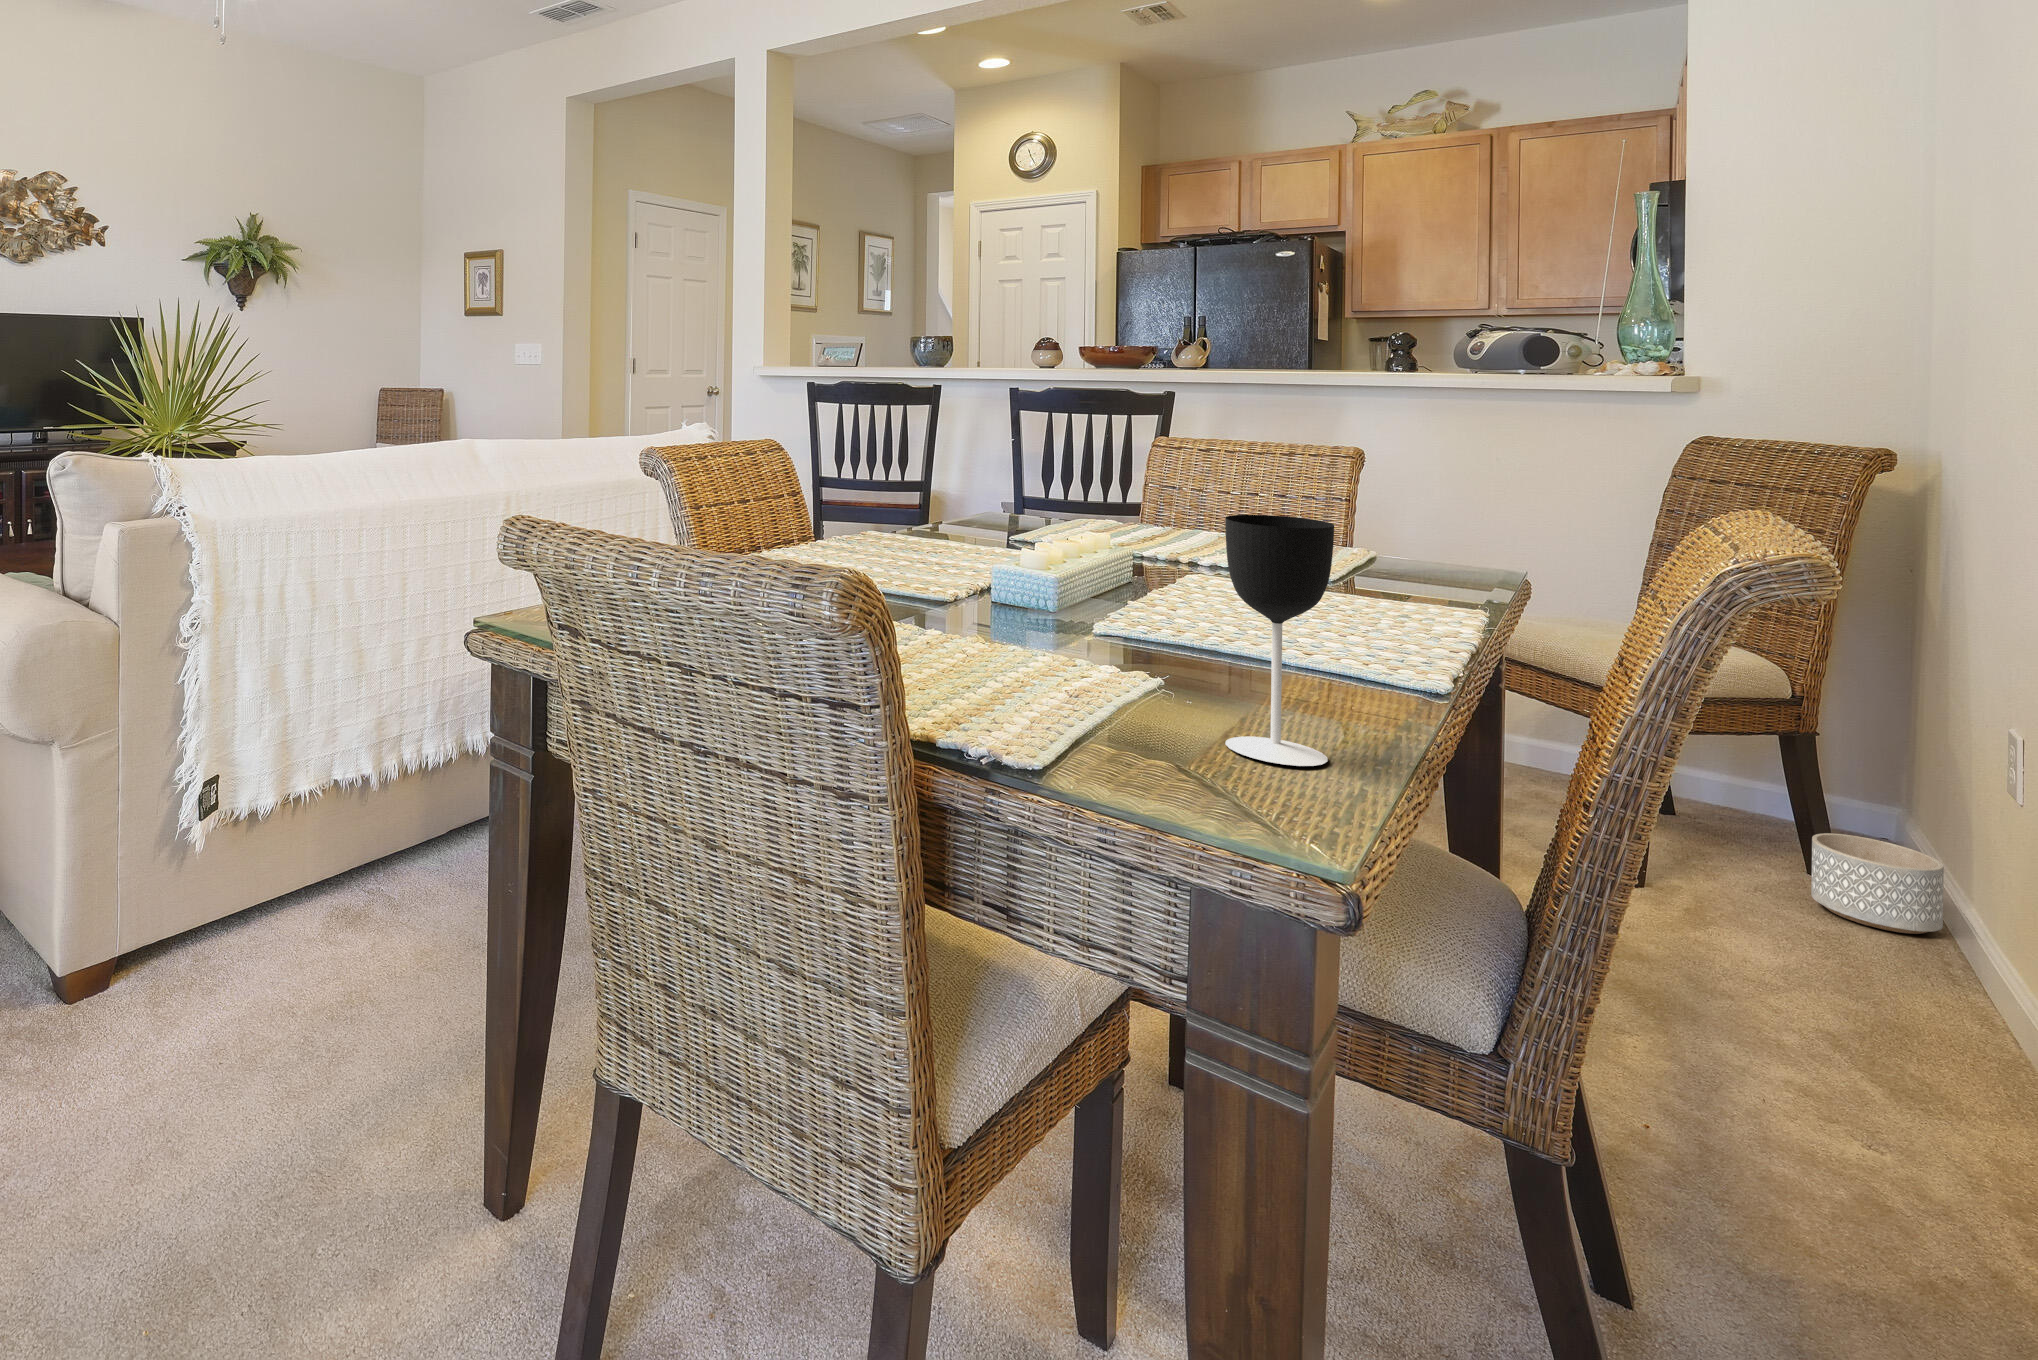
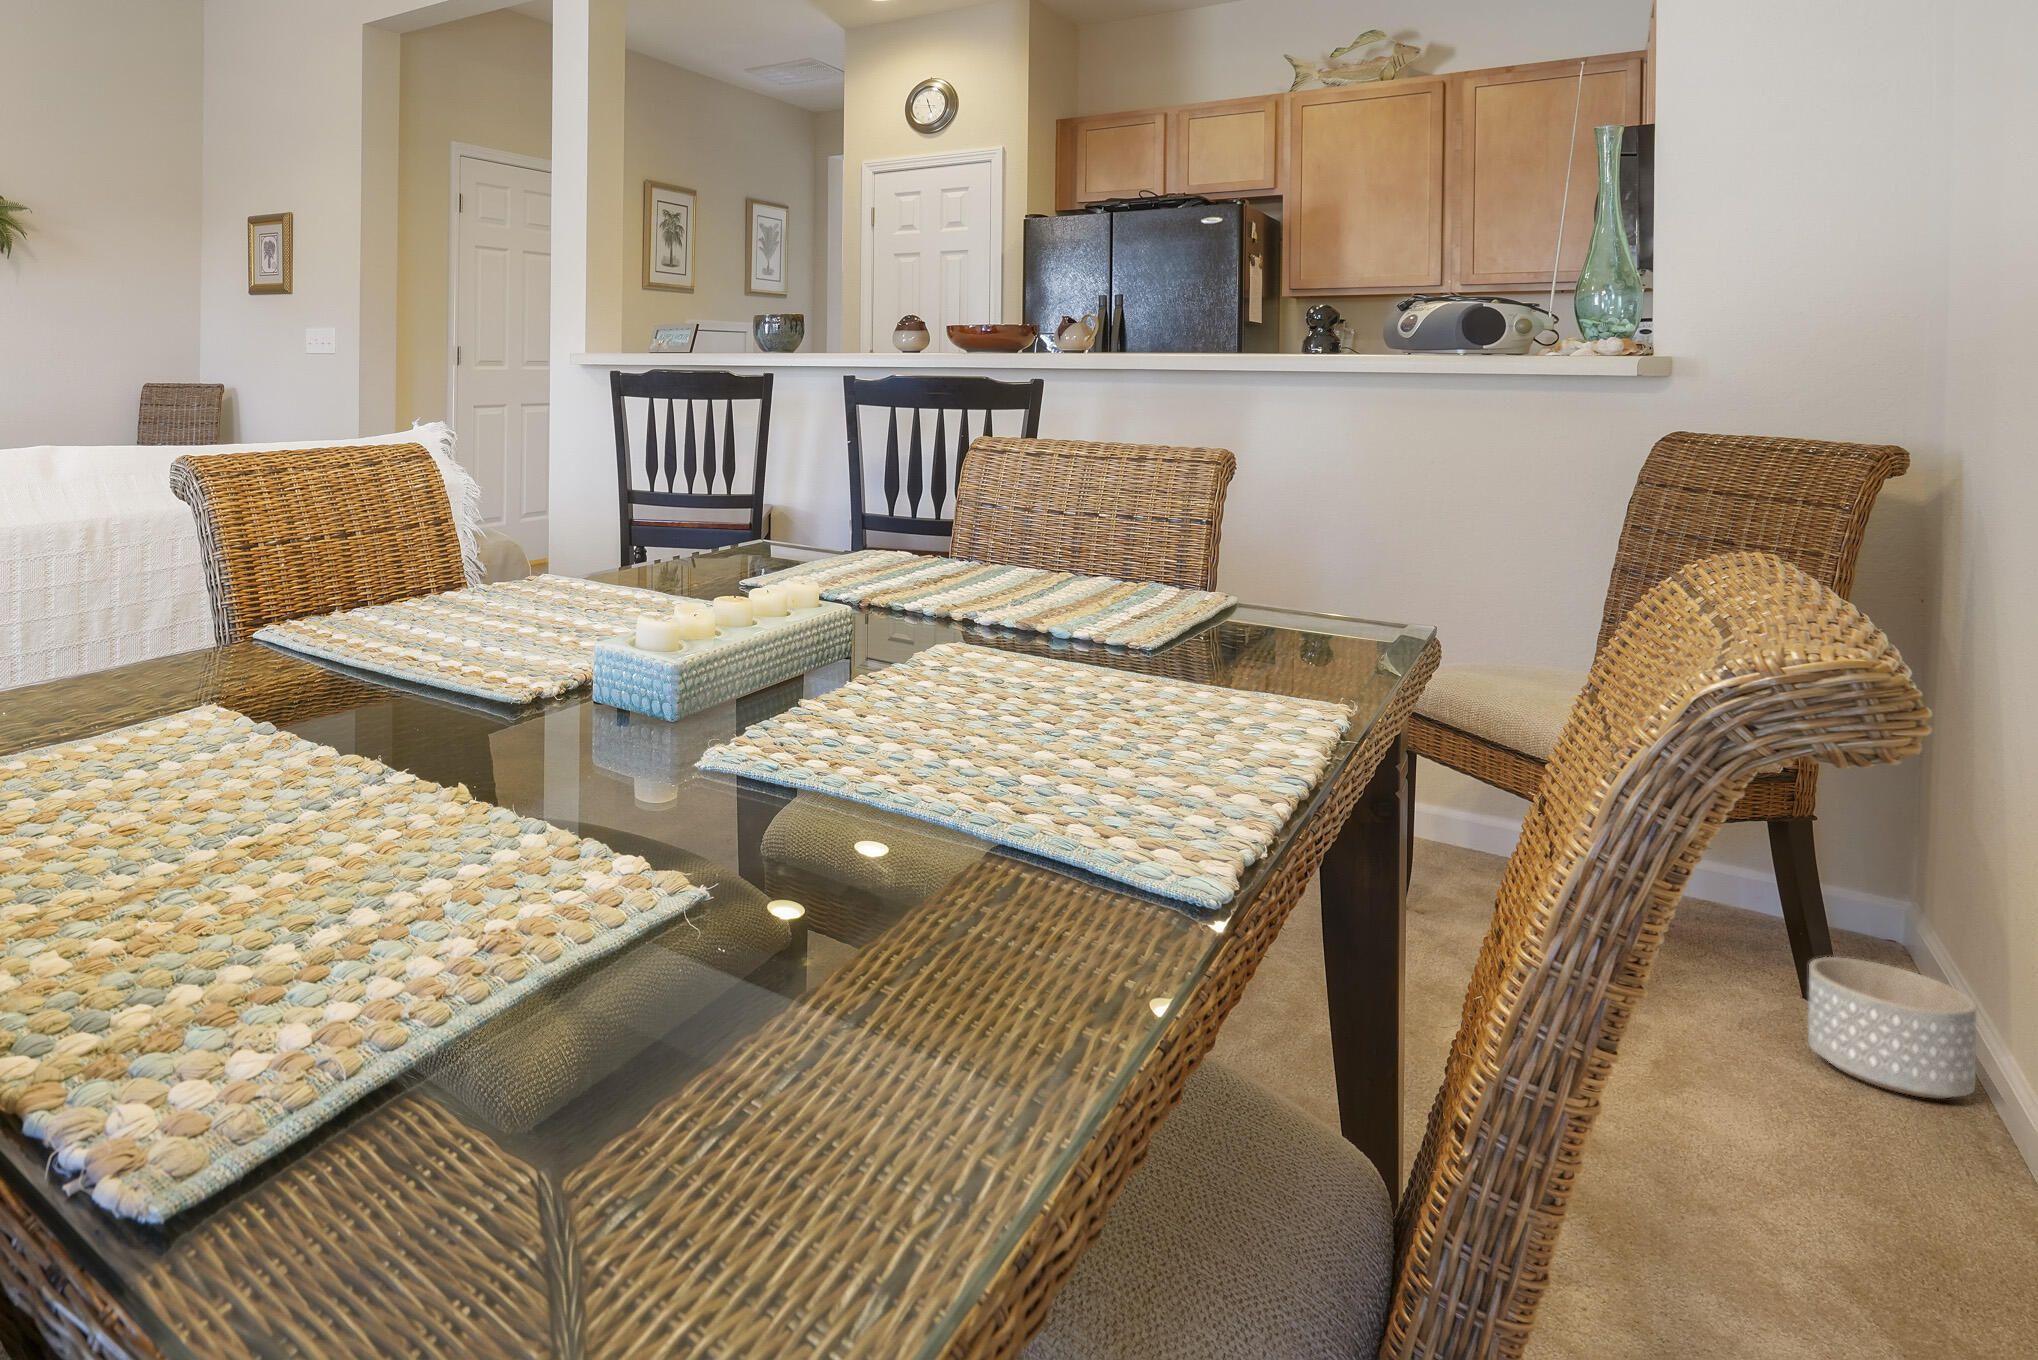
wine glass: present [1225,515,1334,766] -> none [676,568,888,1158]

